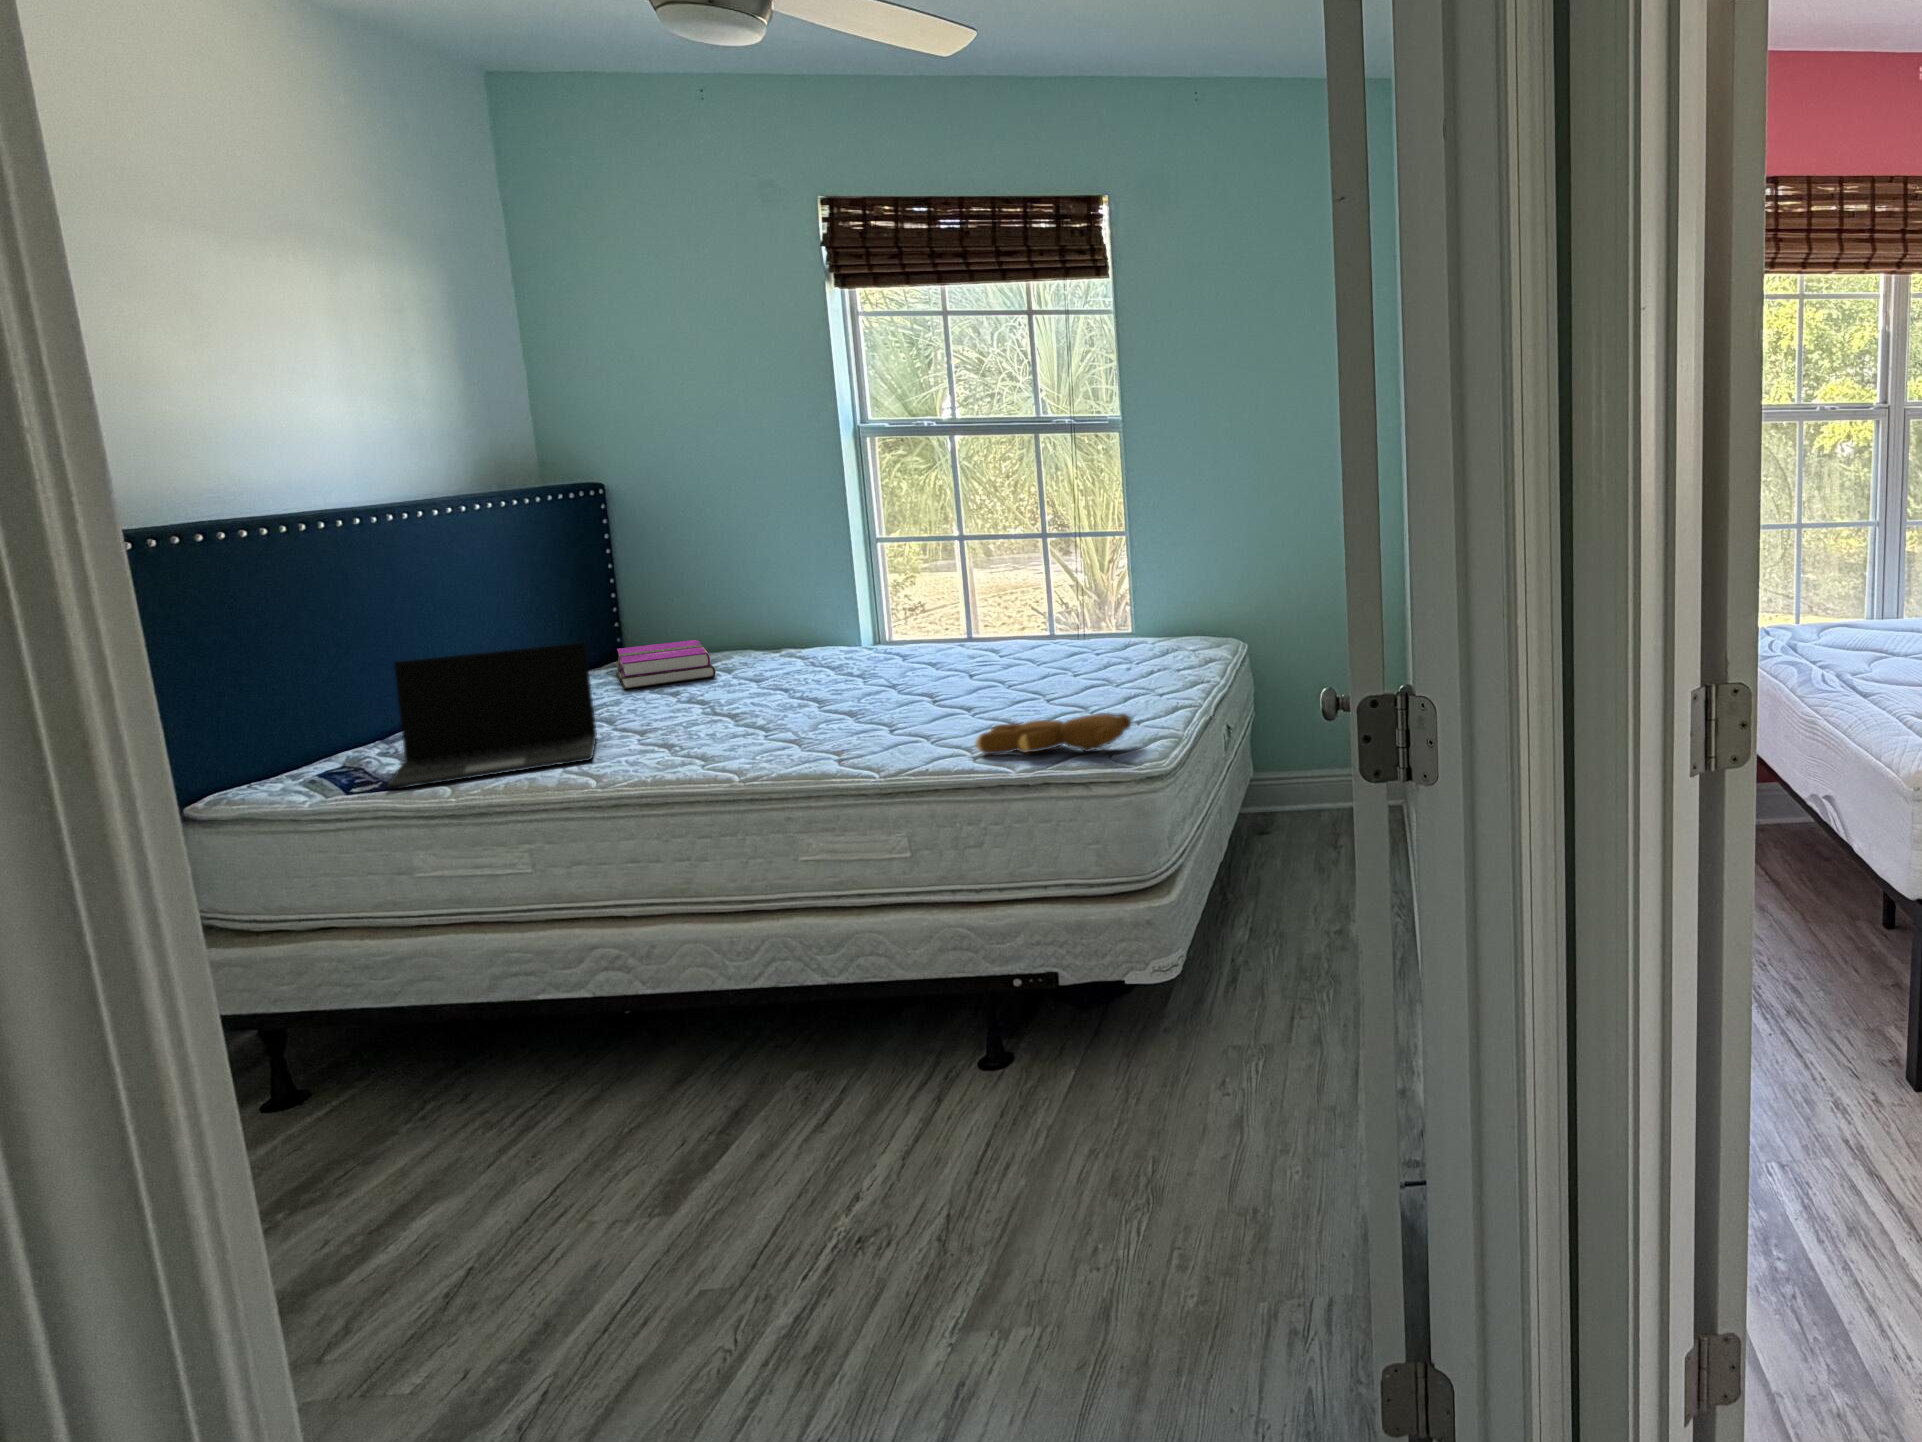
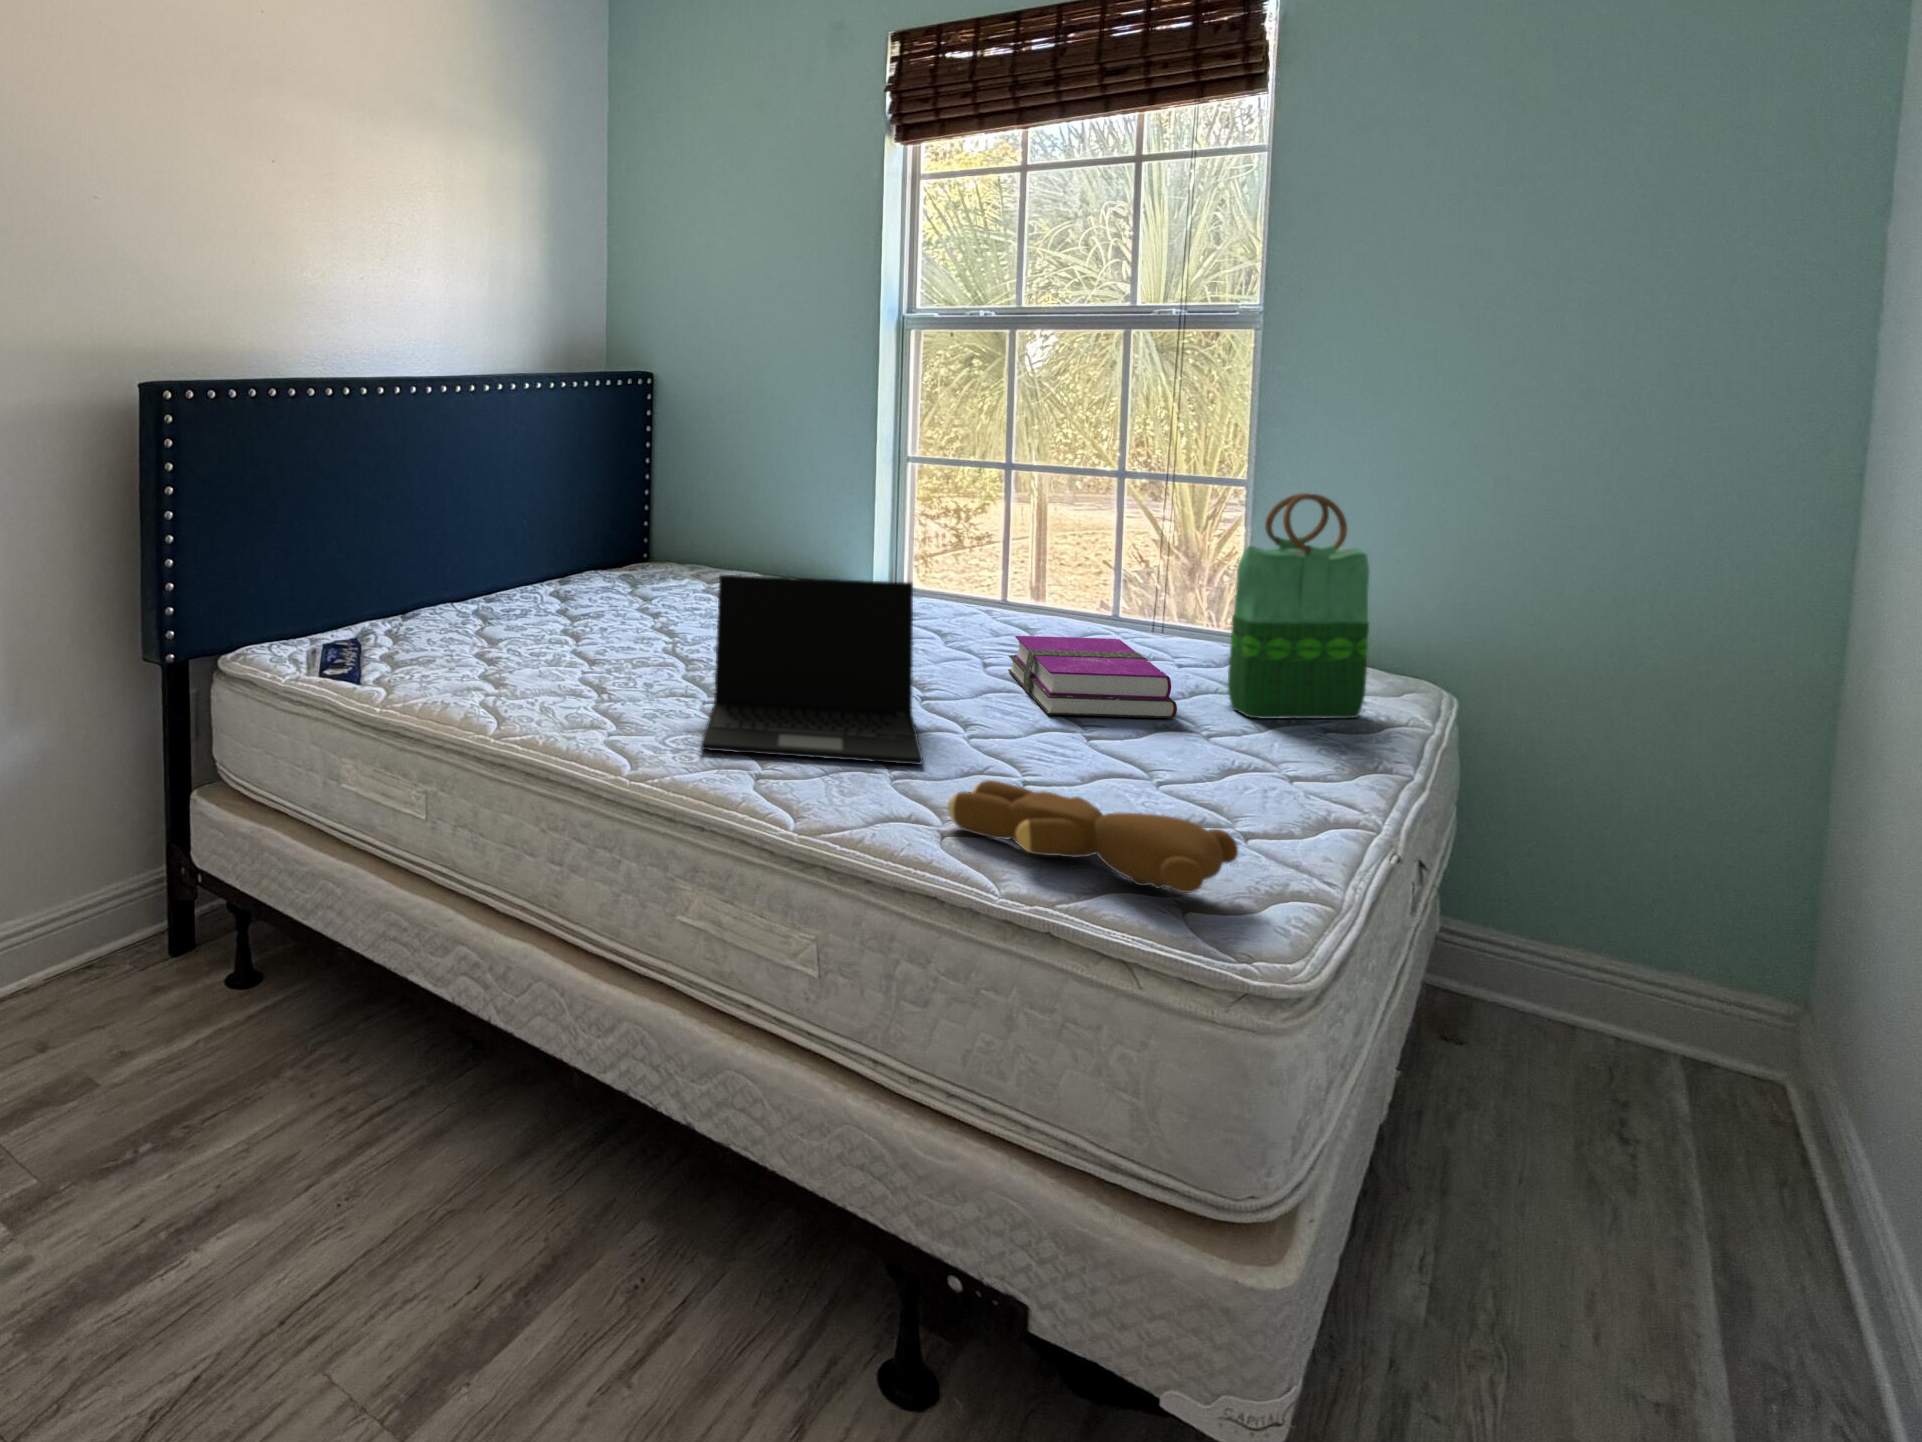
tote bag: none [1123,538,1197,672] -> present [1228,493,1369,719]
hardback book: present [615,640,716,689] -> present [1008,636,1177,718]
laptop: present [387,642,597,790] -> present [701,574,923,765]

